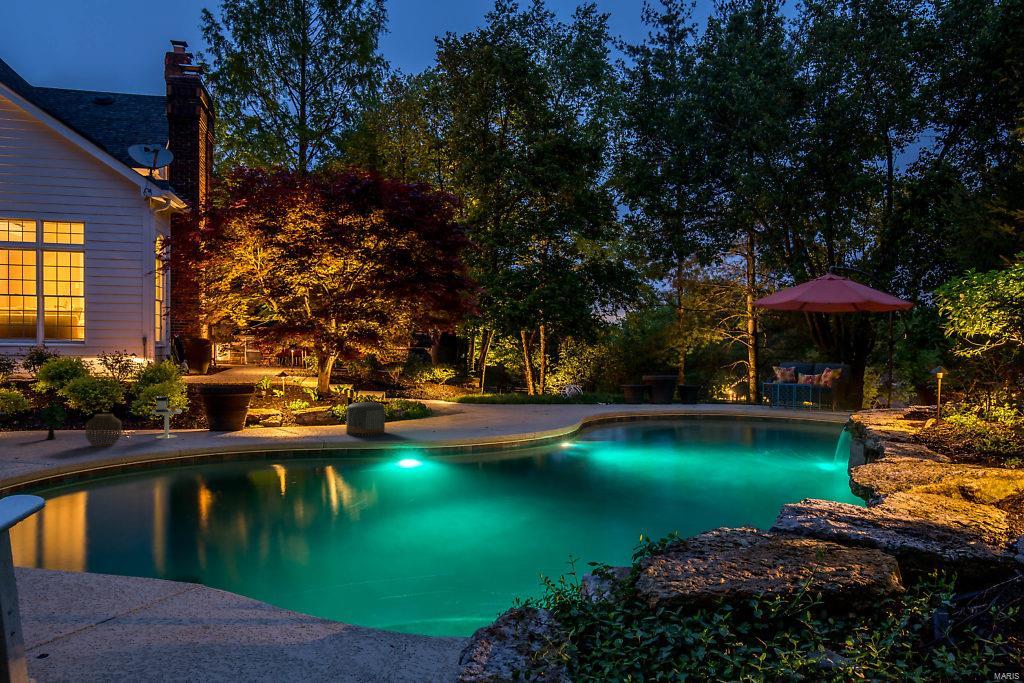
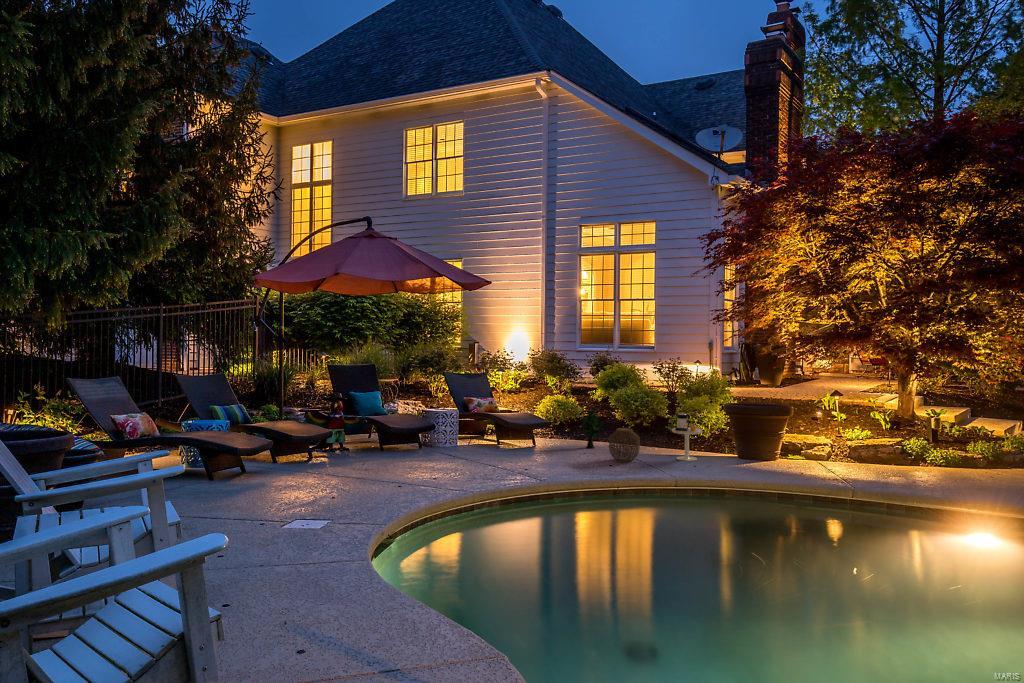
pouf: present [346,402,385,436] -> none [897,442,957,491]

